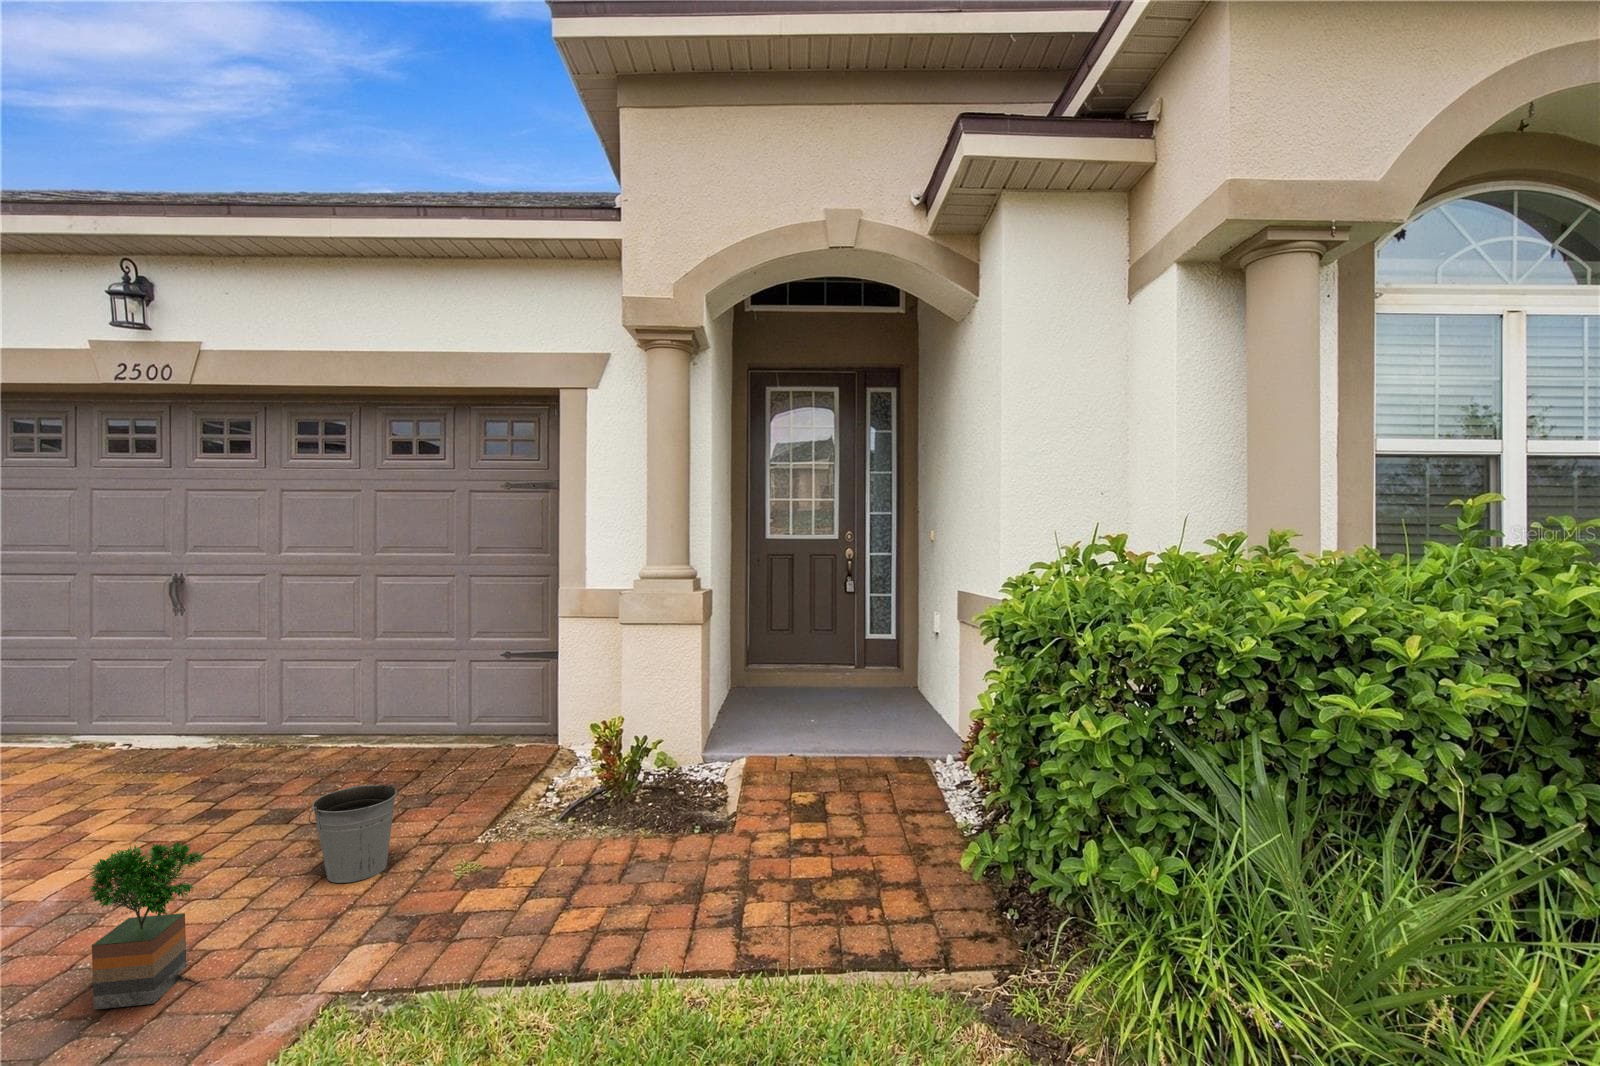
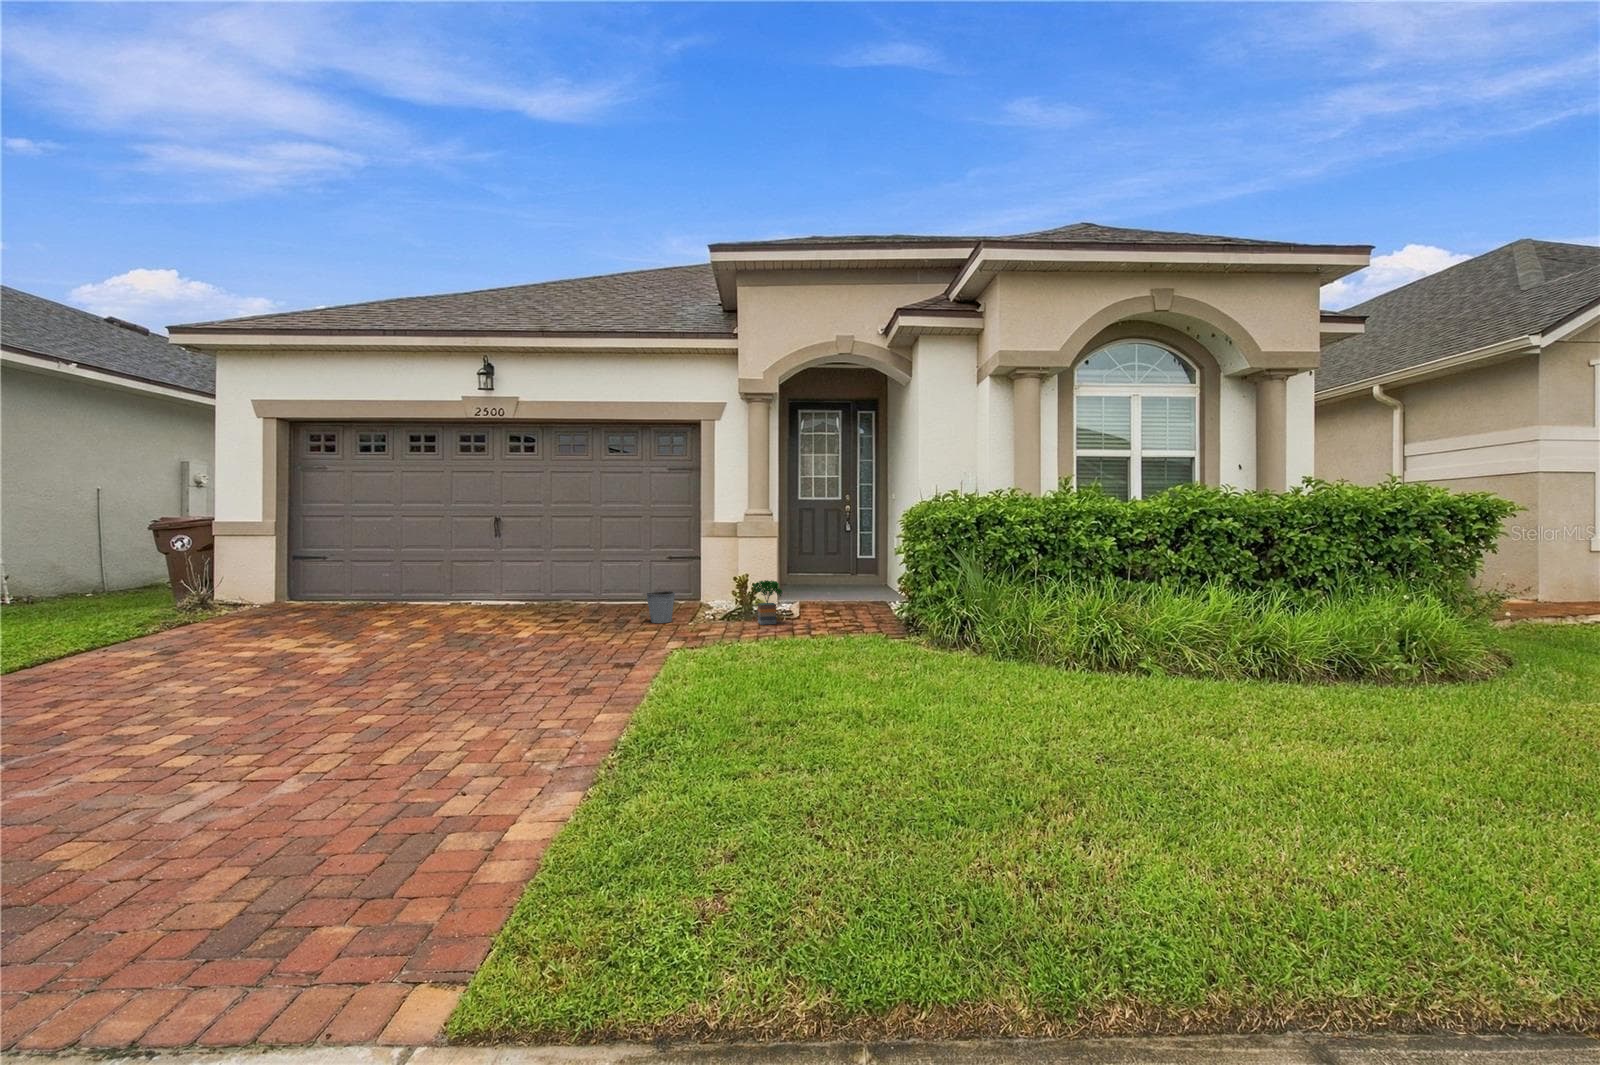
potted tree: present [87,842,203,1010] -> present [753,580,782,625]

